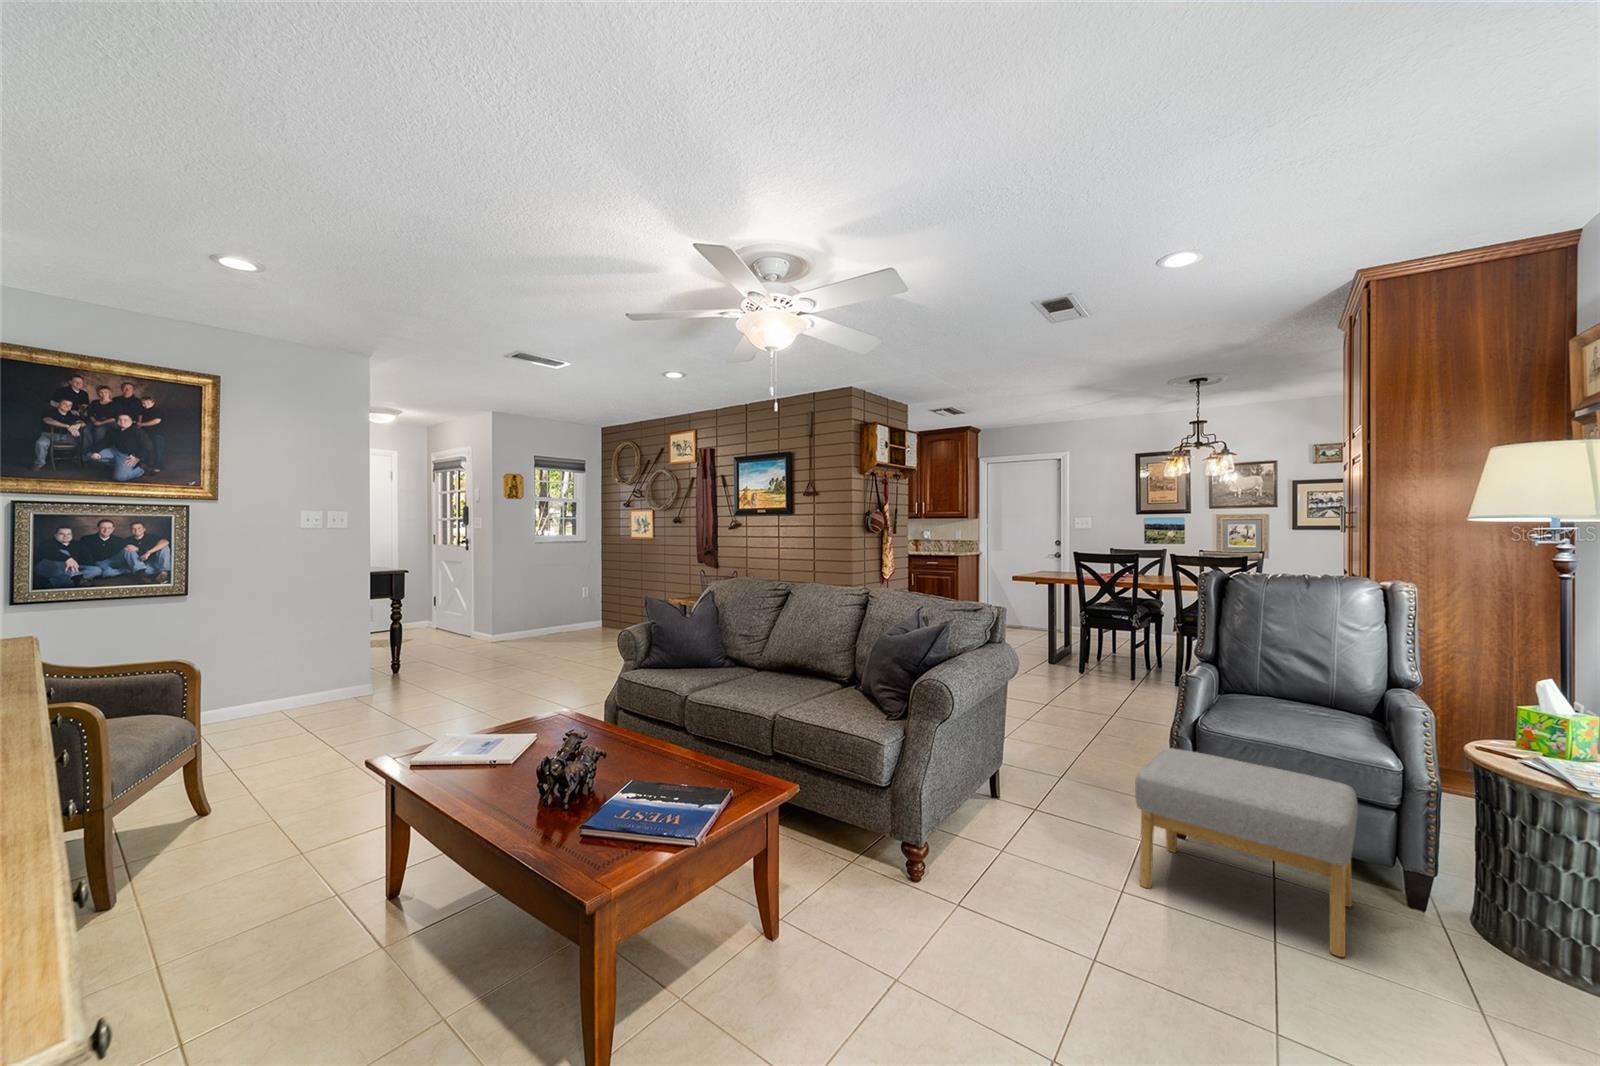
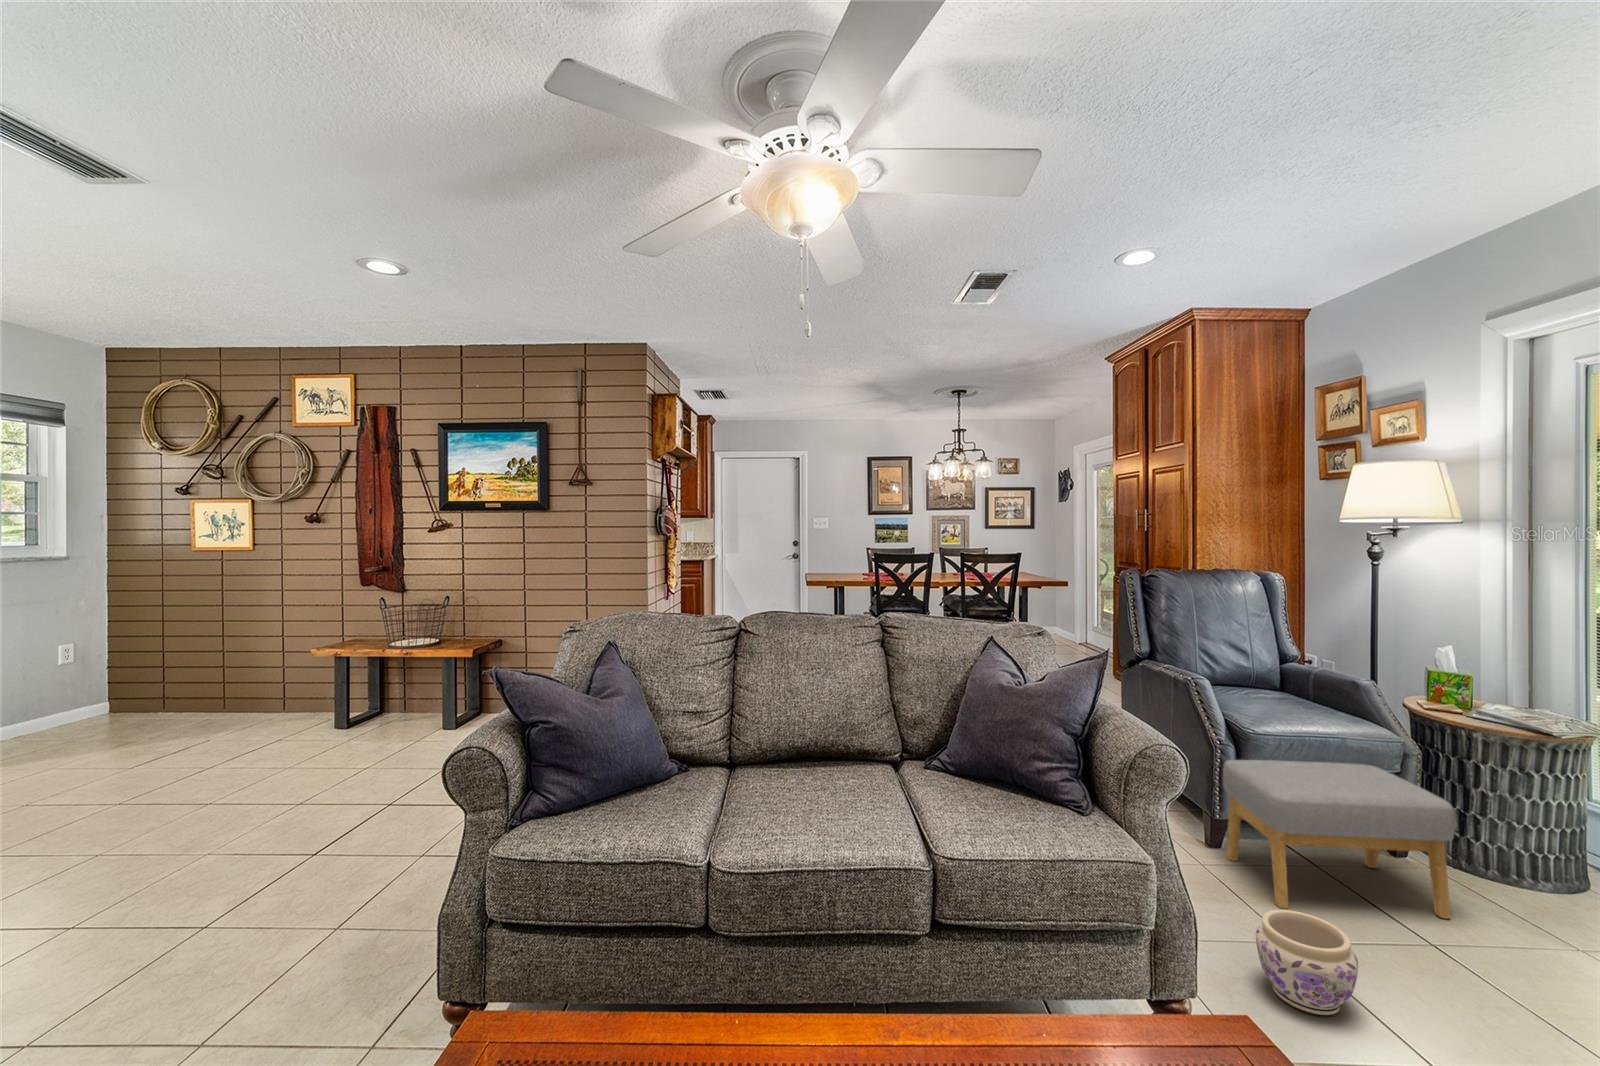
planter: none [989,845,1067,938] -> present [1256,910,1358,1017]

